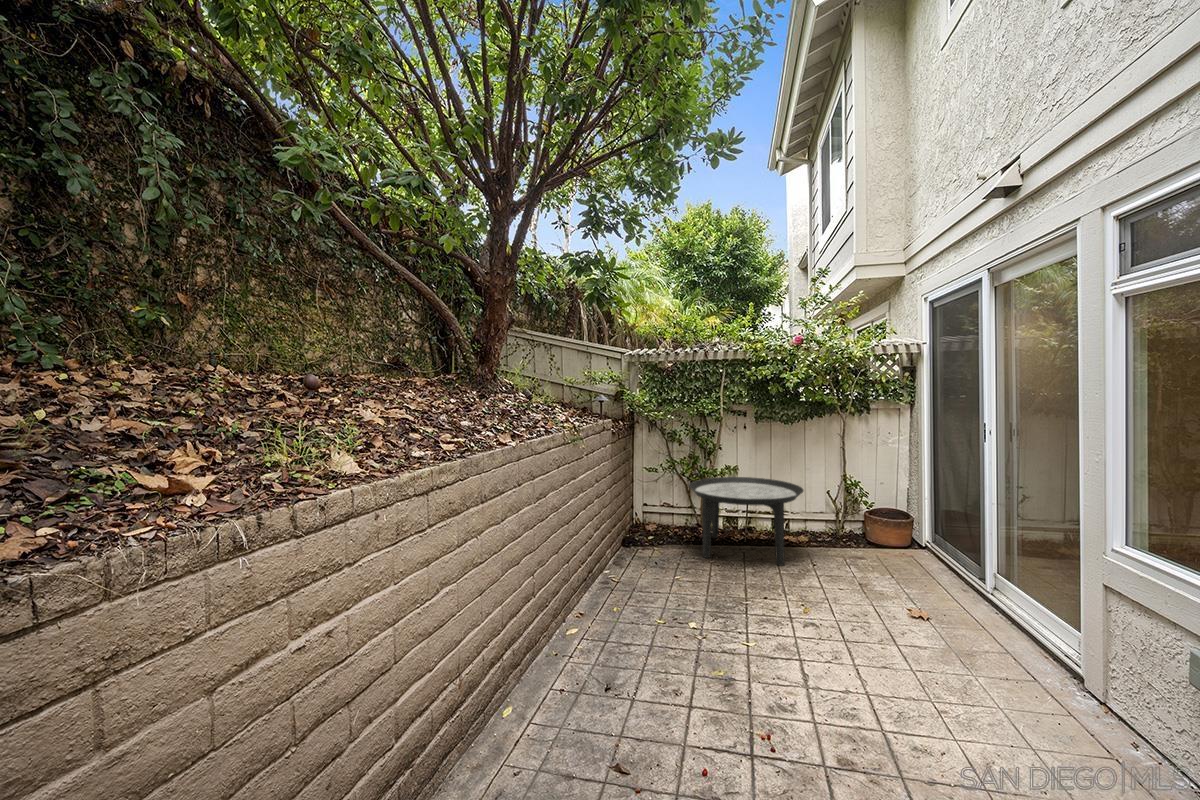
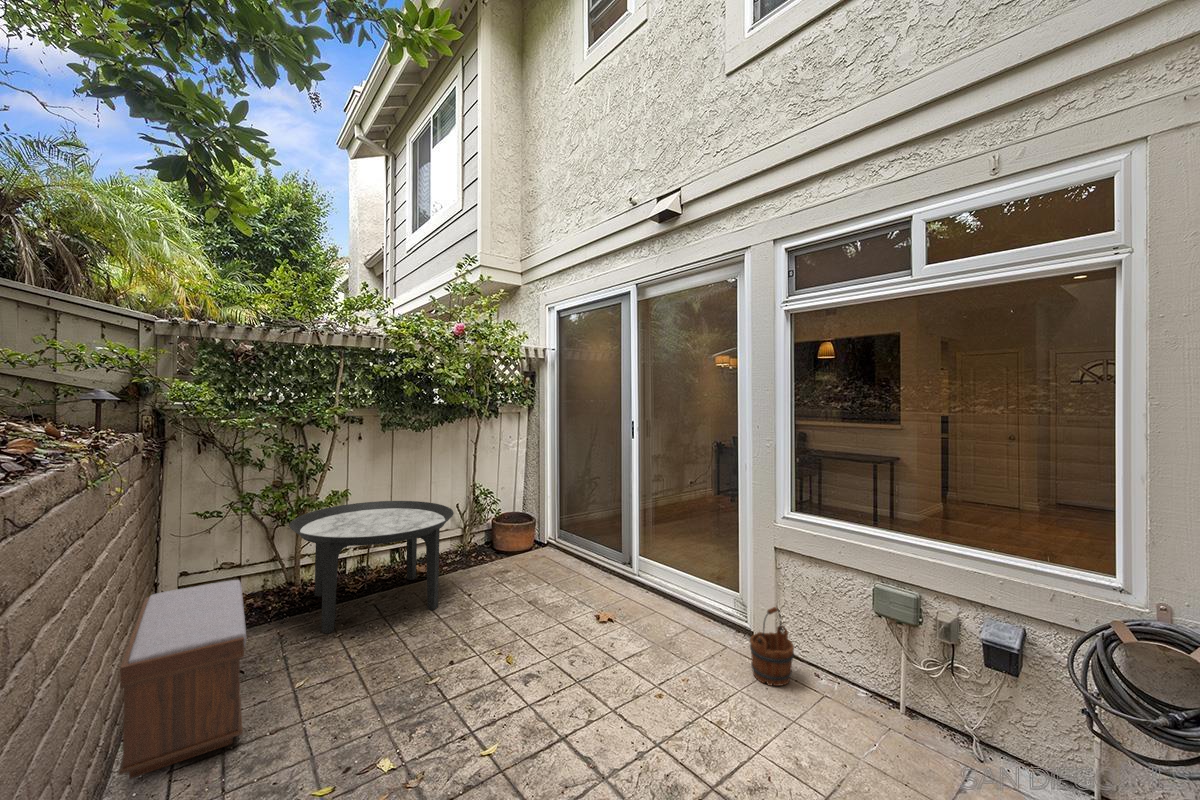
bench: none [592,506,655,589] -> present [119,580,246,778]
wooden bucket: none [1056,648,1125,743] -> present [750,607,794,686]

